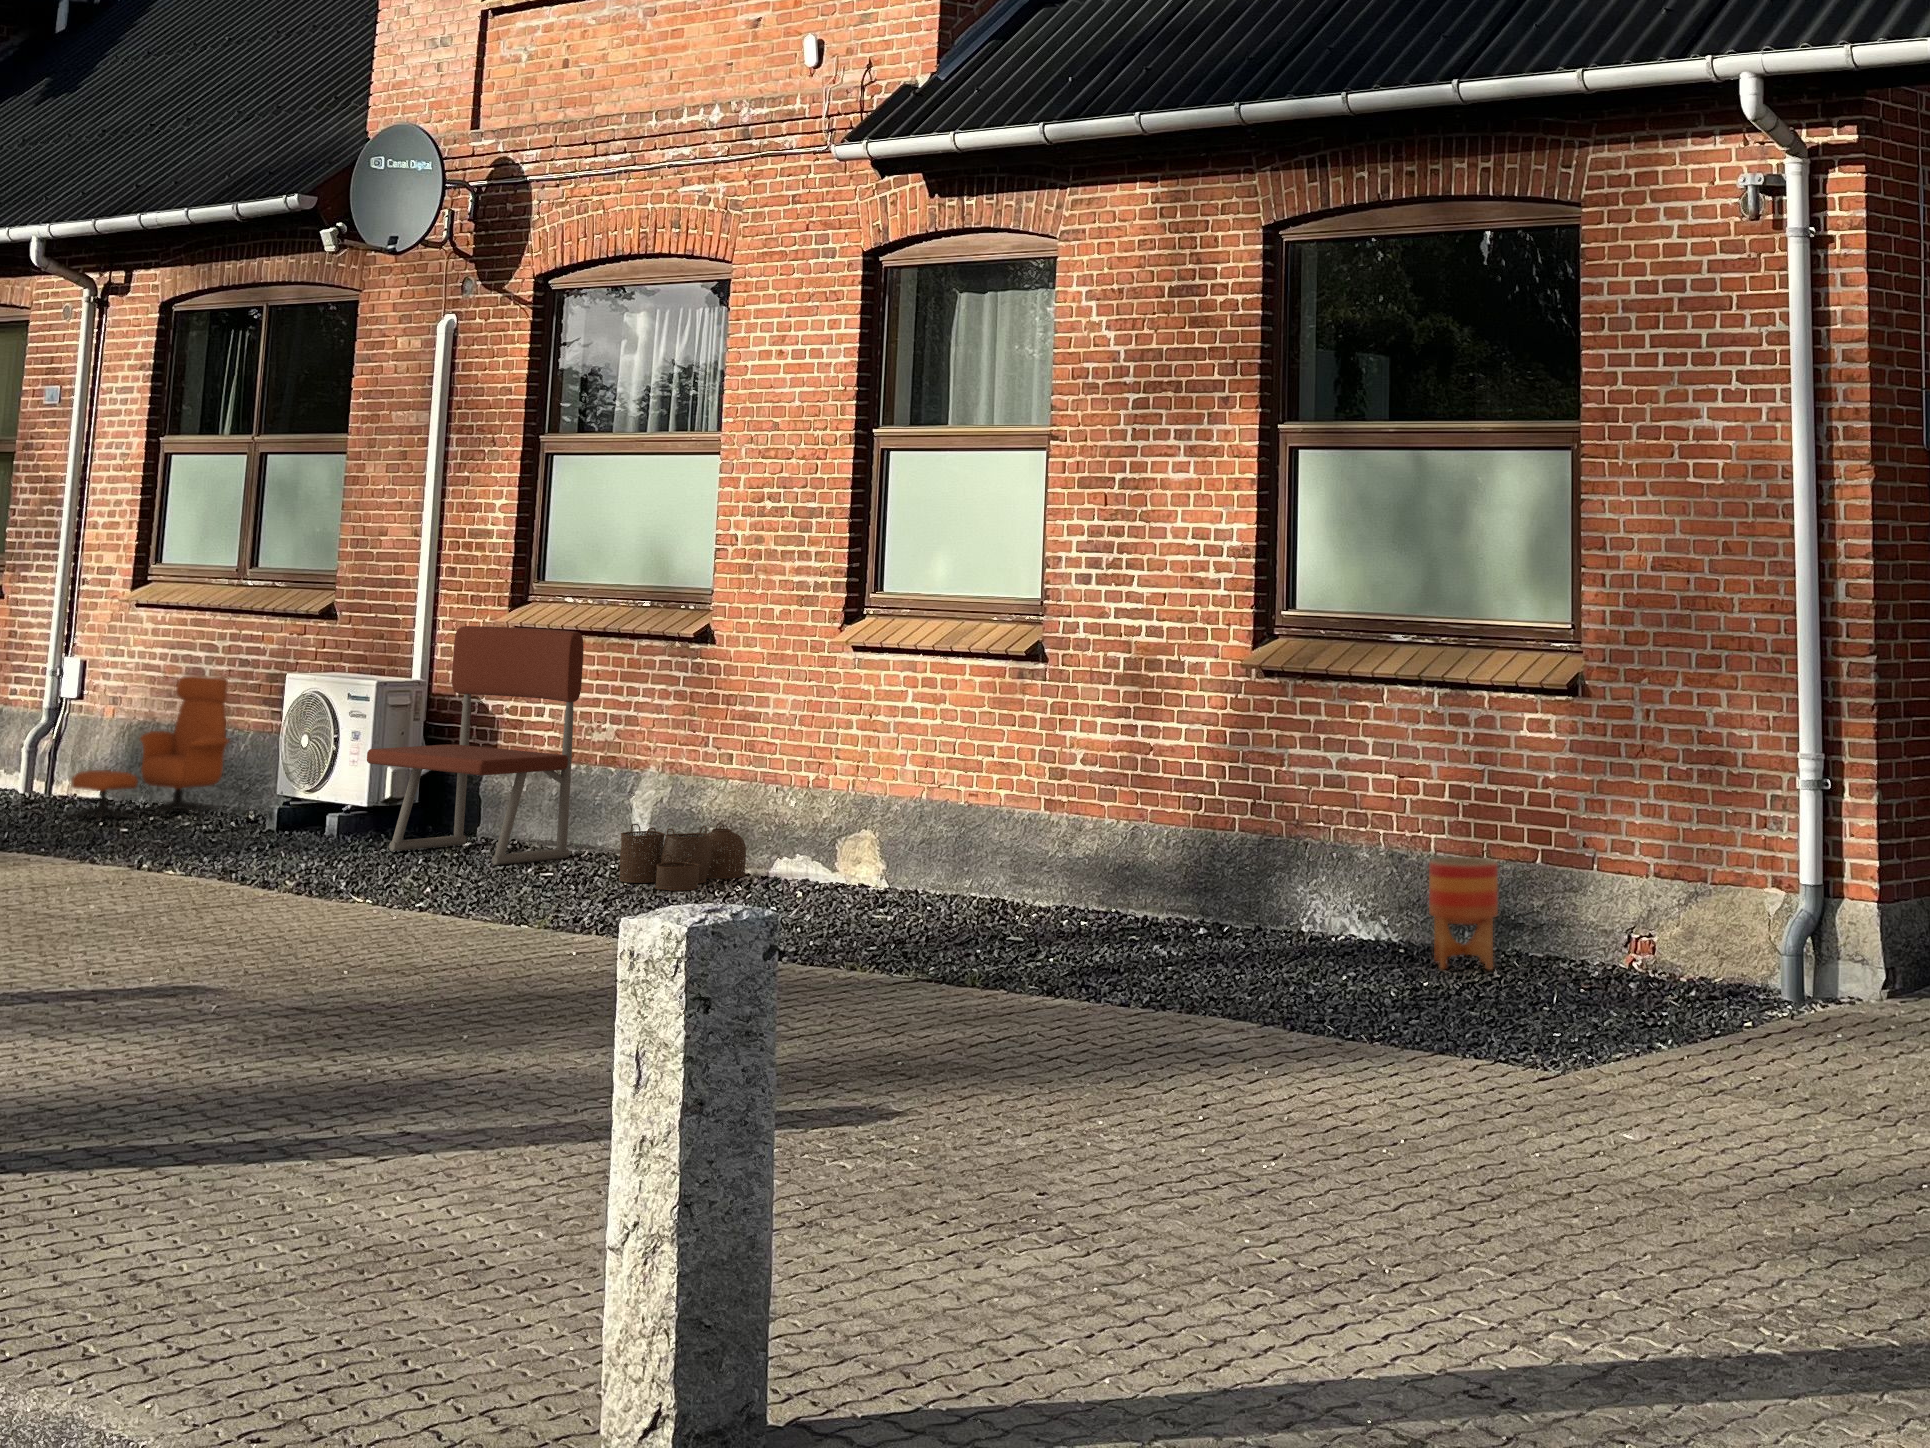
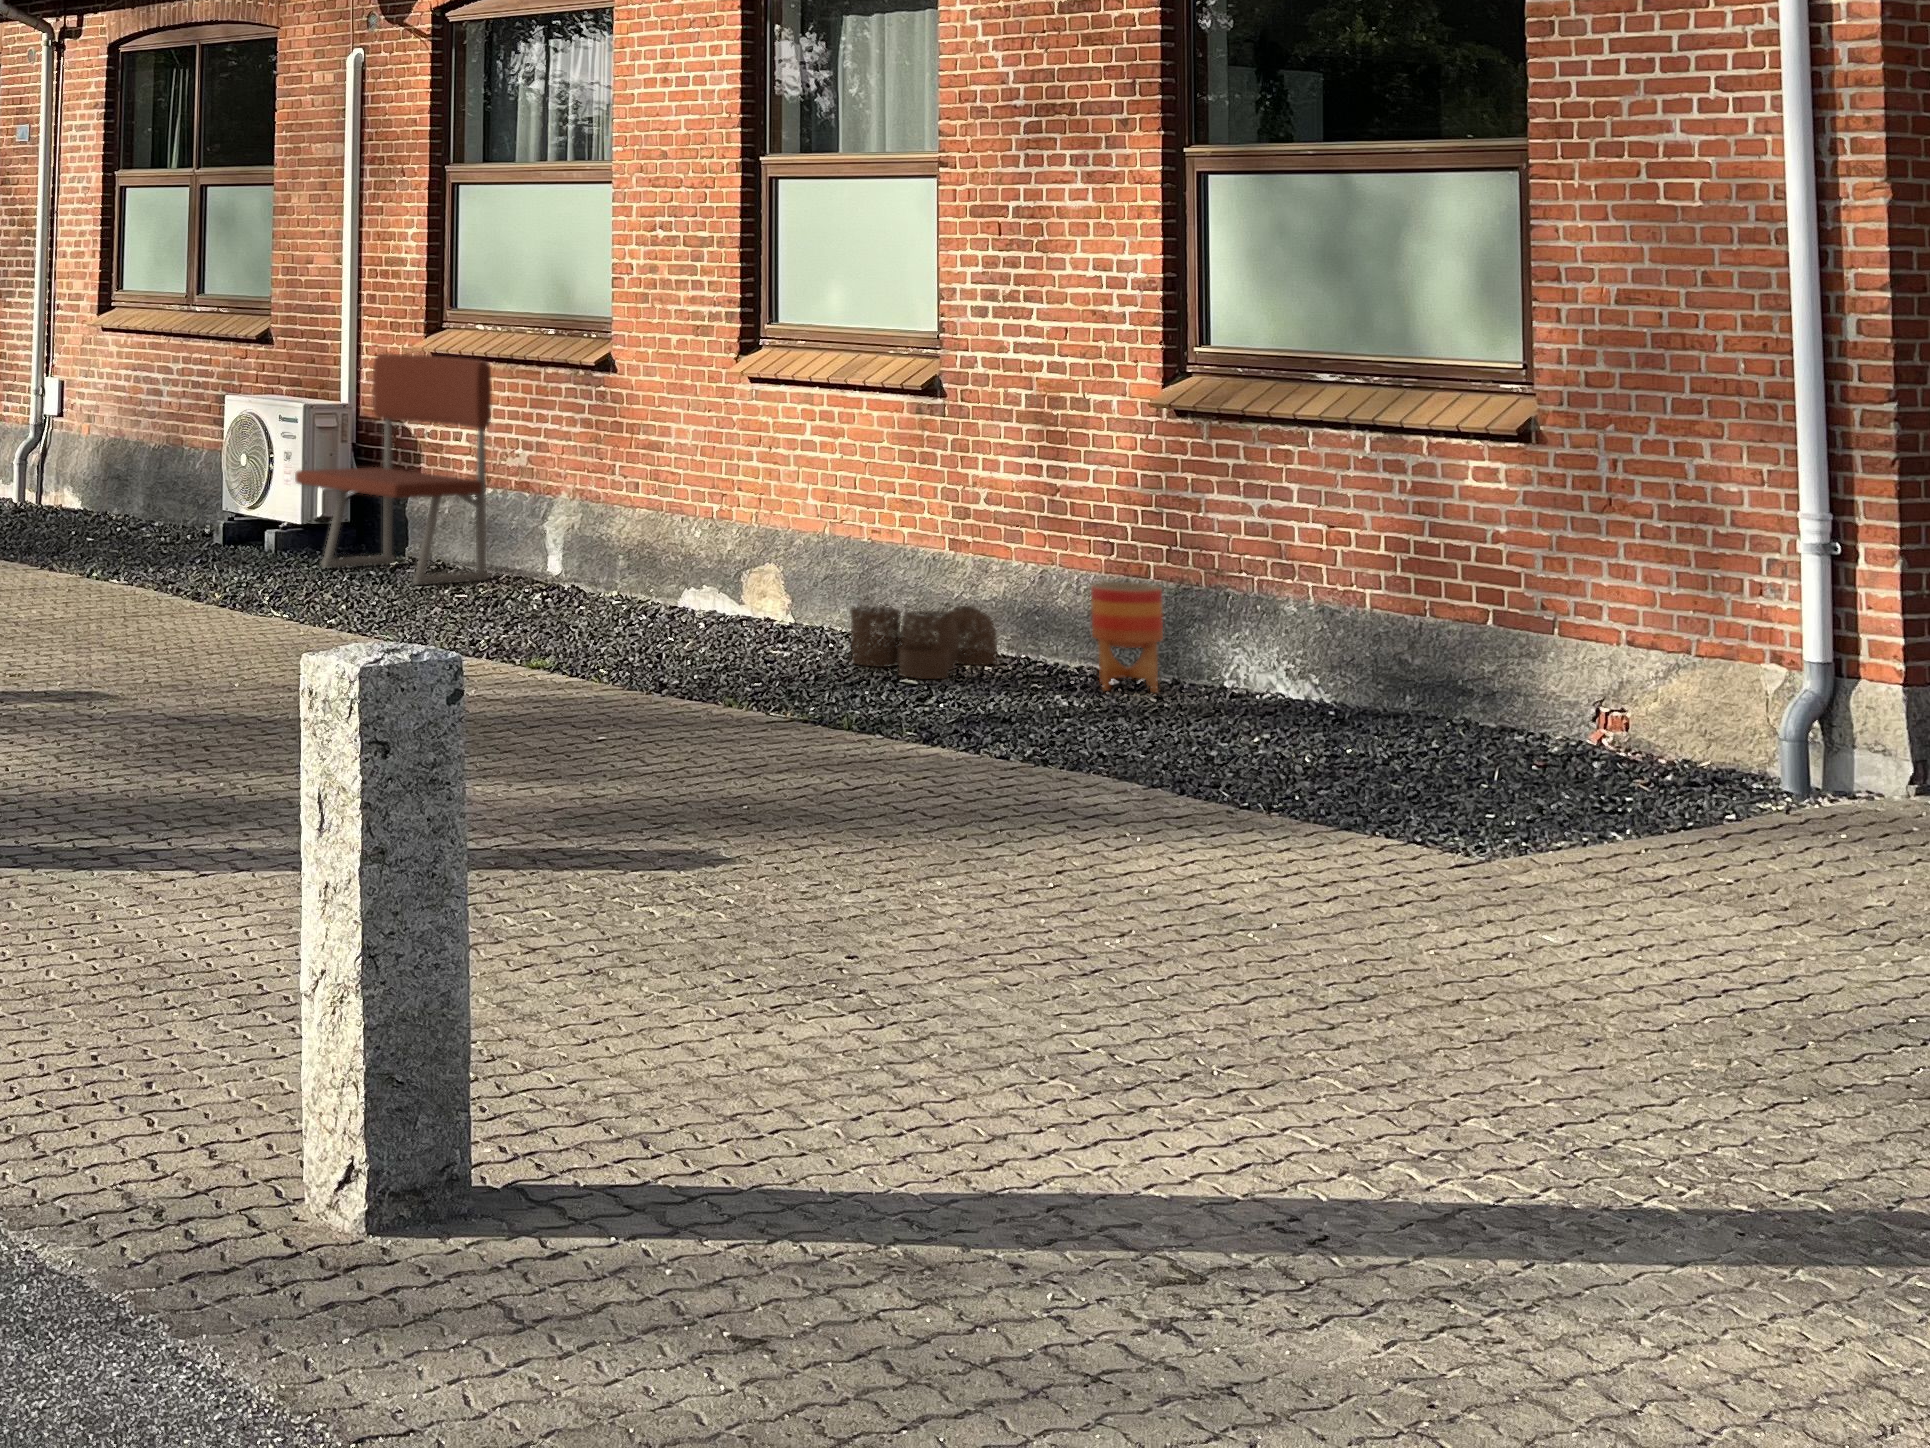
lounge chair: present [64,675,230,822] -> none [42,397,187,531]
woven basket: present [619,823,746,891] -> present [851,599,997,679]
planter: present [1429,857,1498,970] -> present [1091,582,1163,692]

